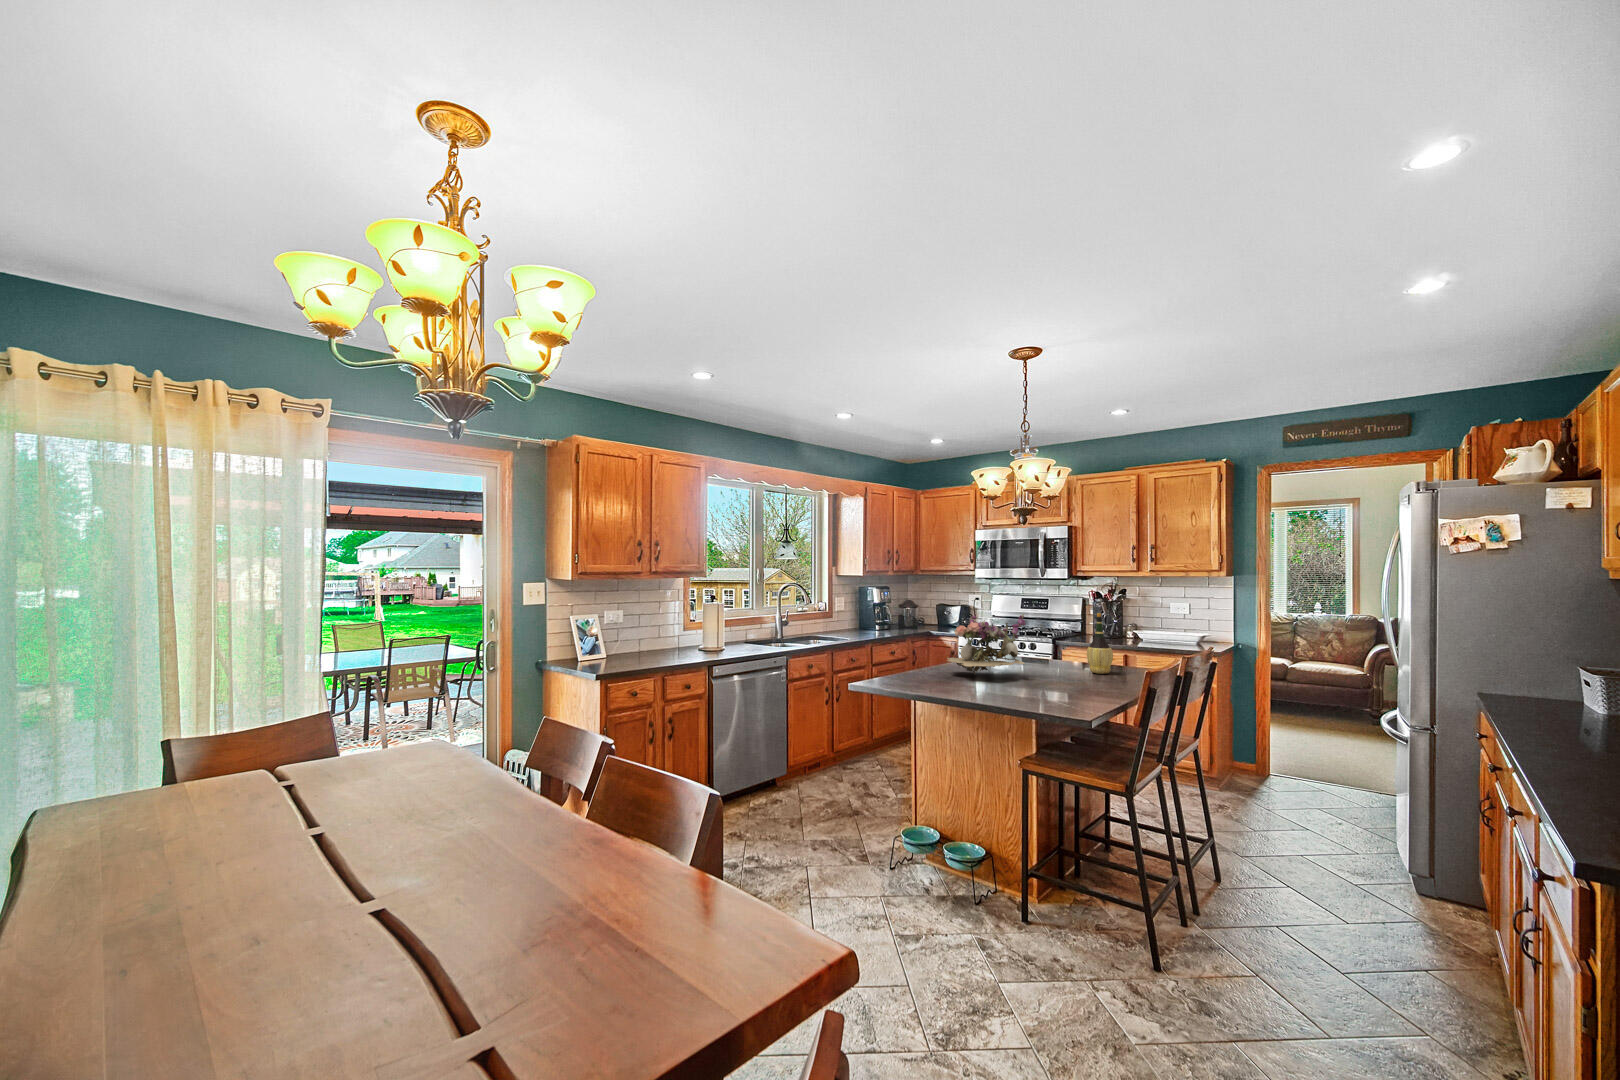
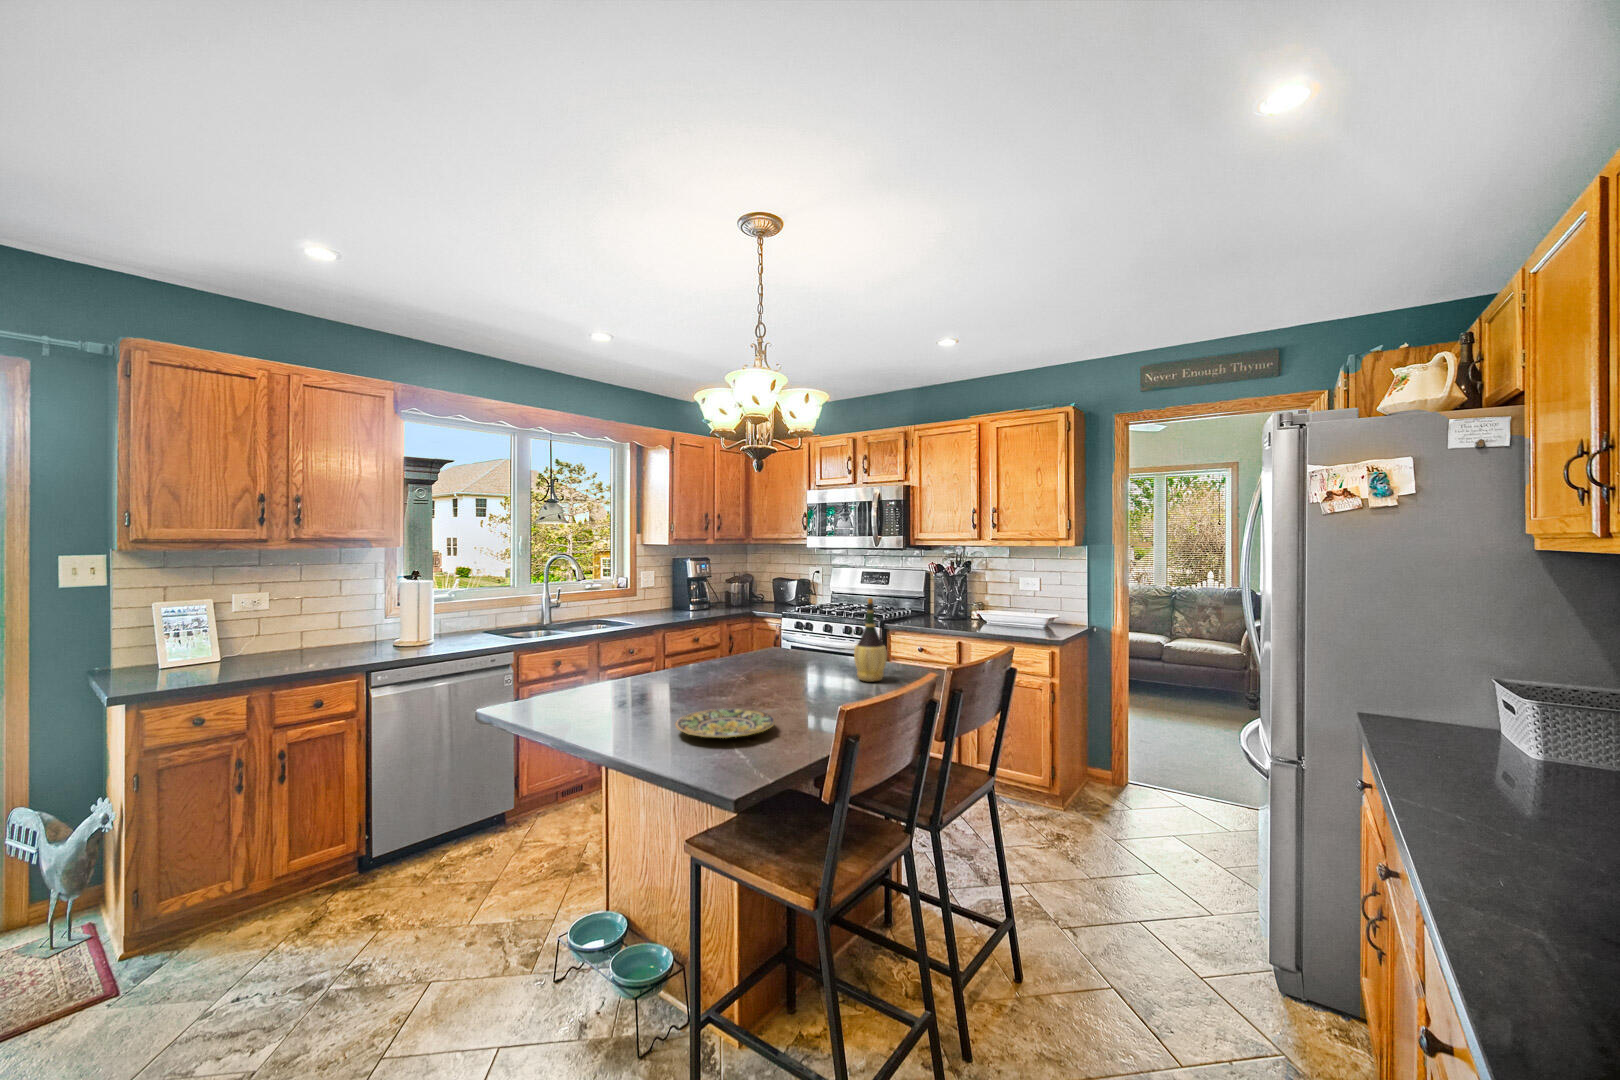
flower arrangement: present [947,614,1026,674] -> none [649,601,760,687]
plate: none [1006,683,1075,698] -> present [675,708,775,738]

